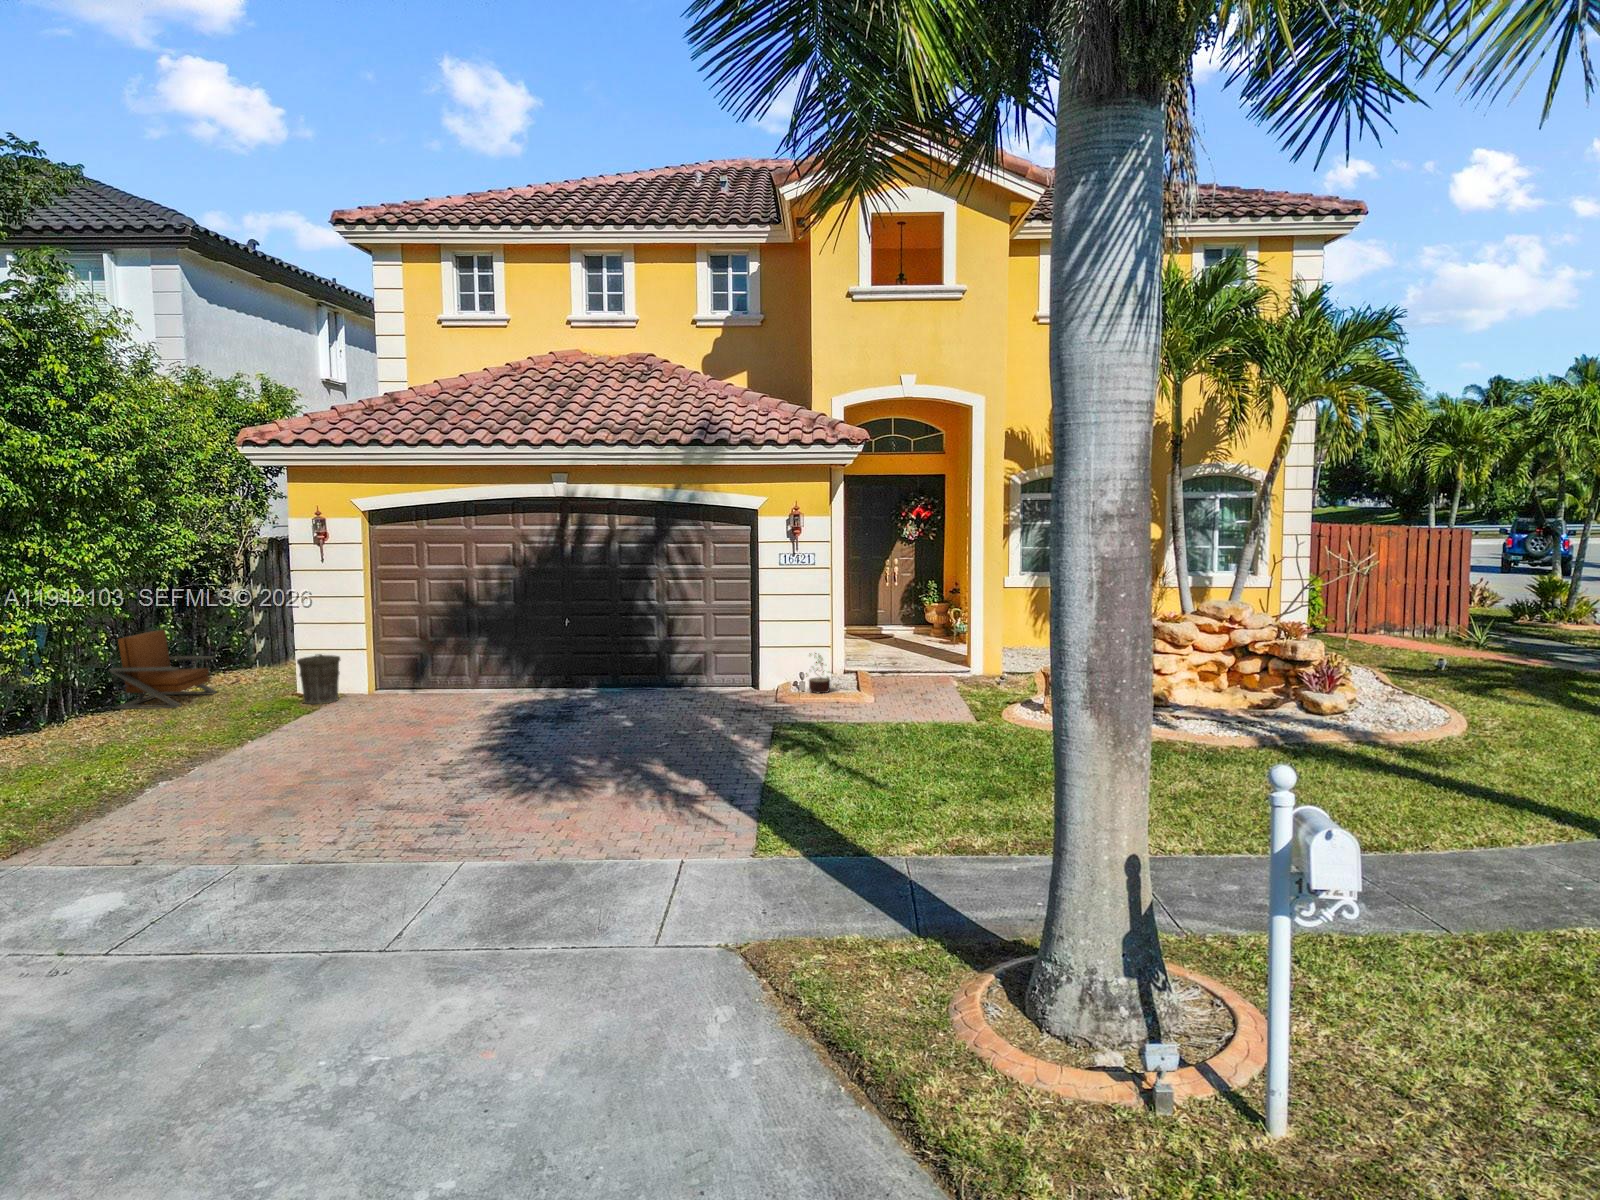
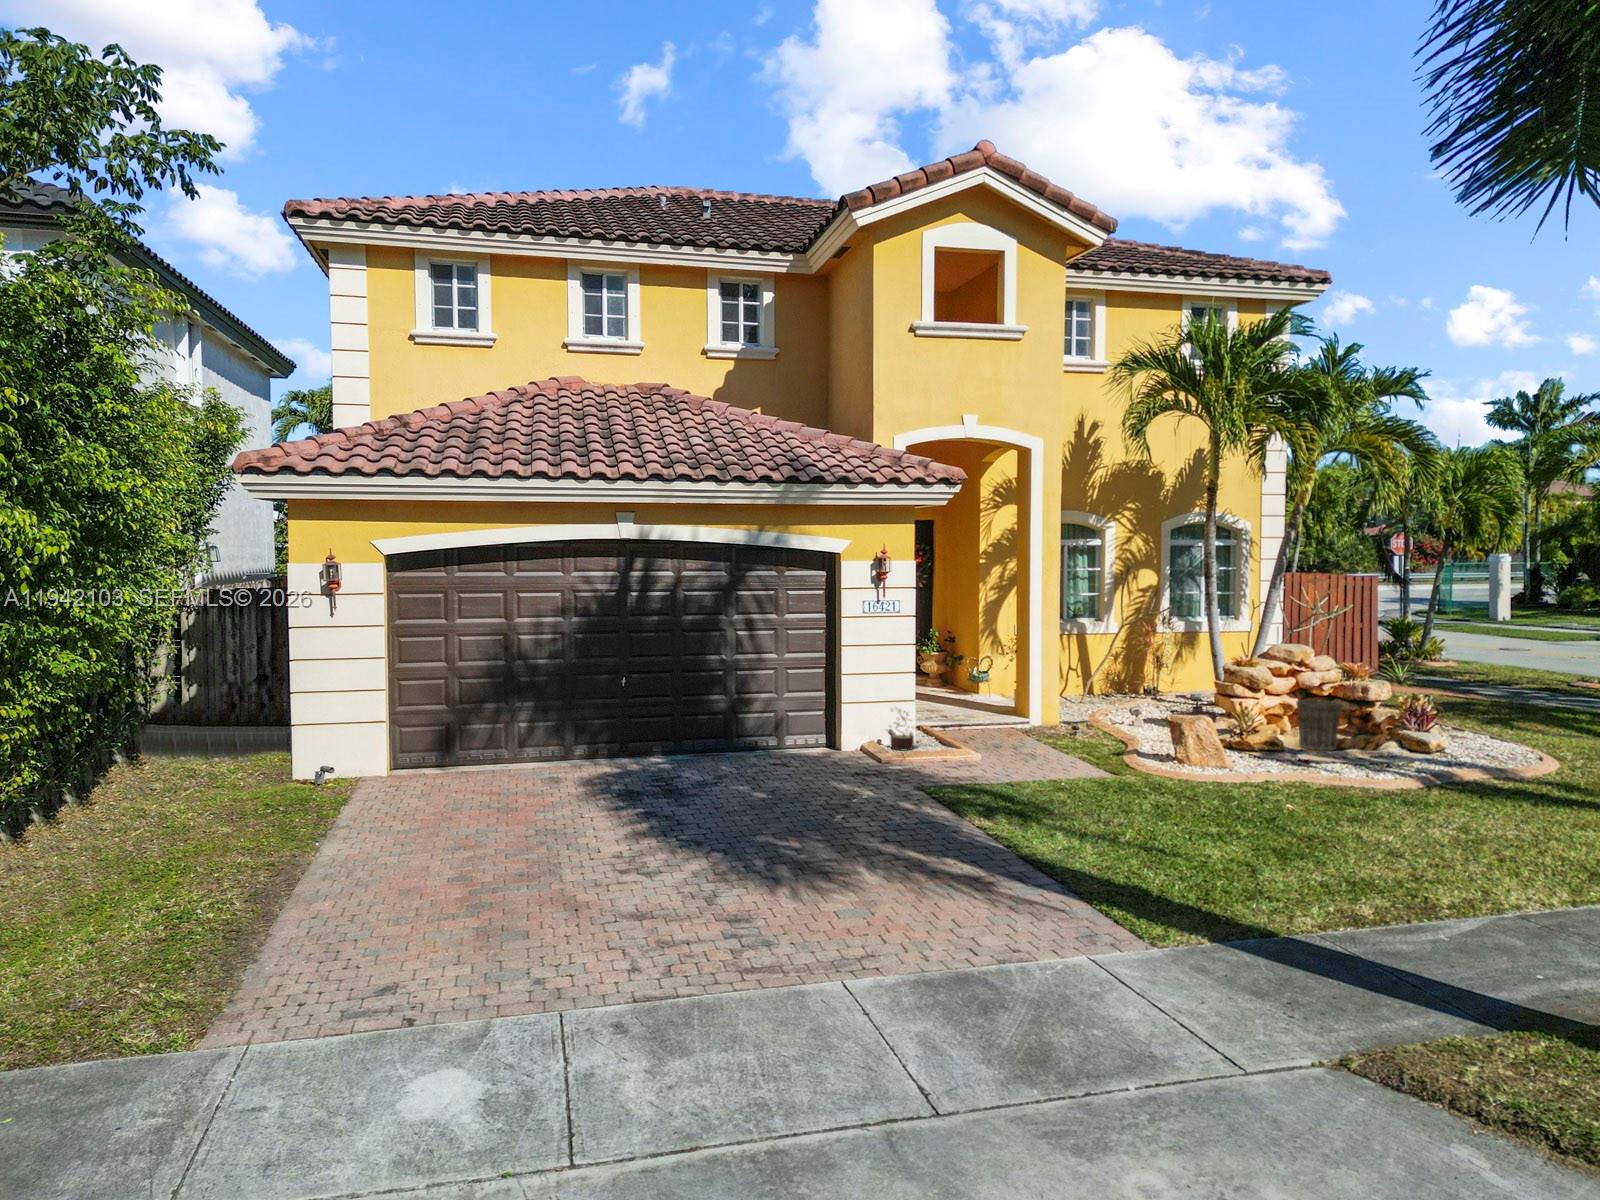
lounge chair: present [109,630,217,709] -> none [47,705,174,811]
trash can: present [297,654,340,704] -> present [1296,698,1343,751]

